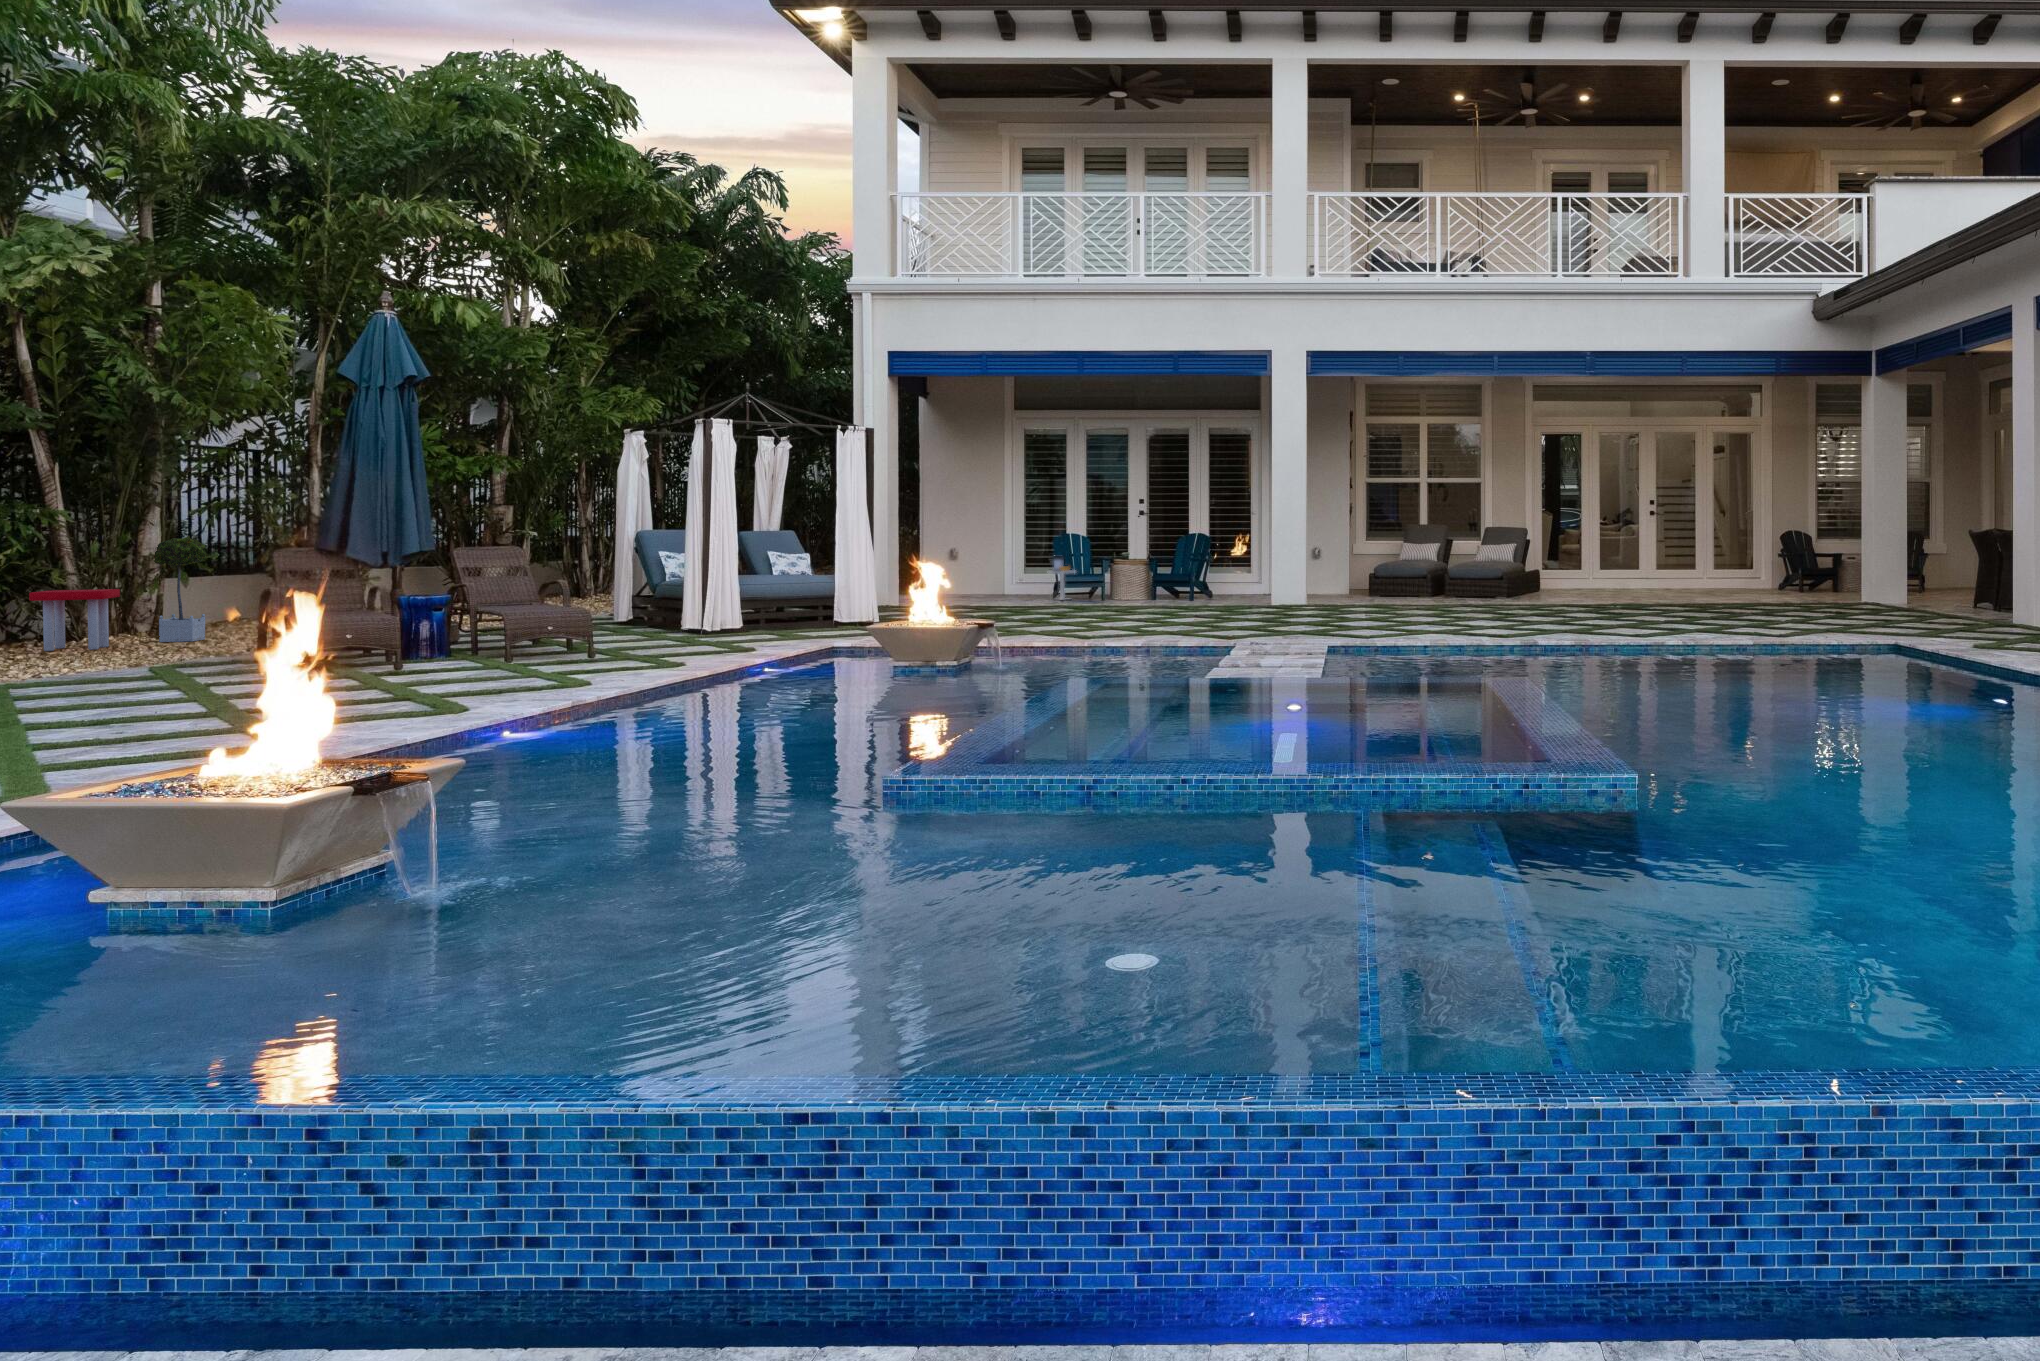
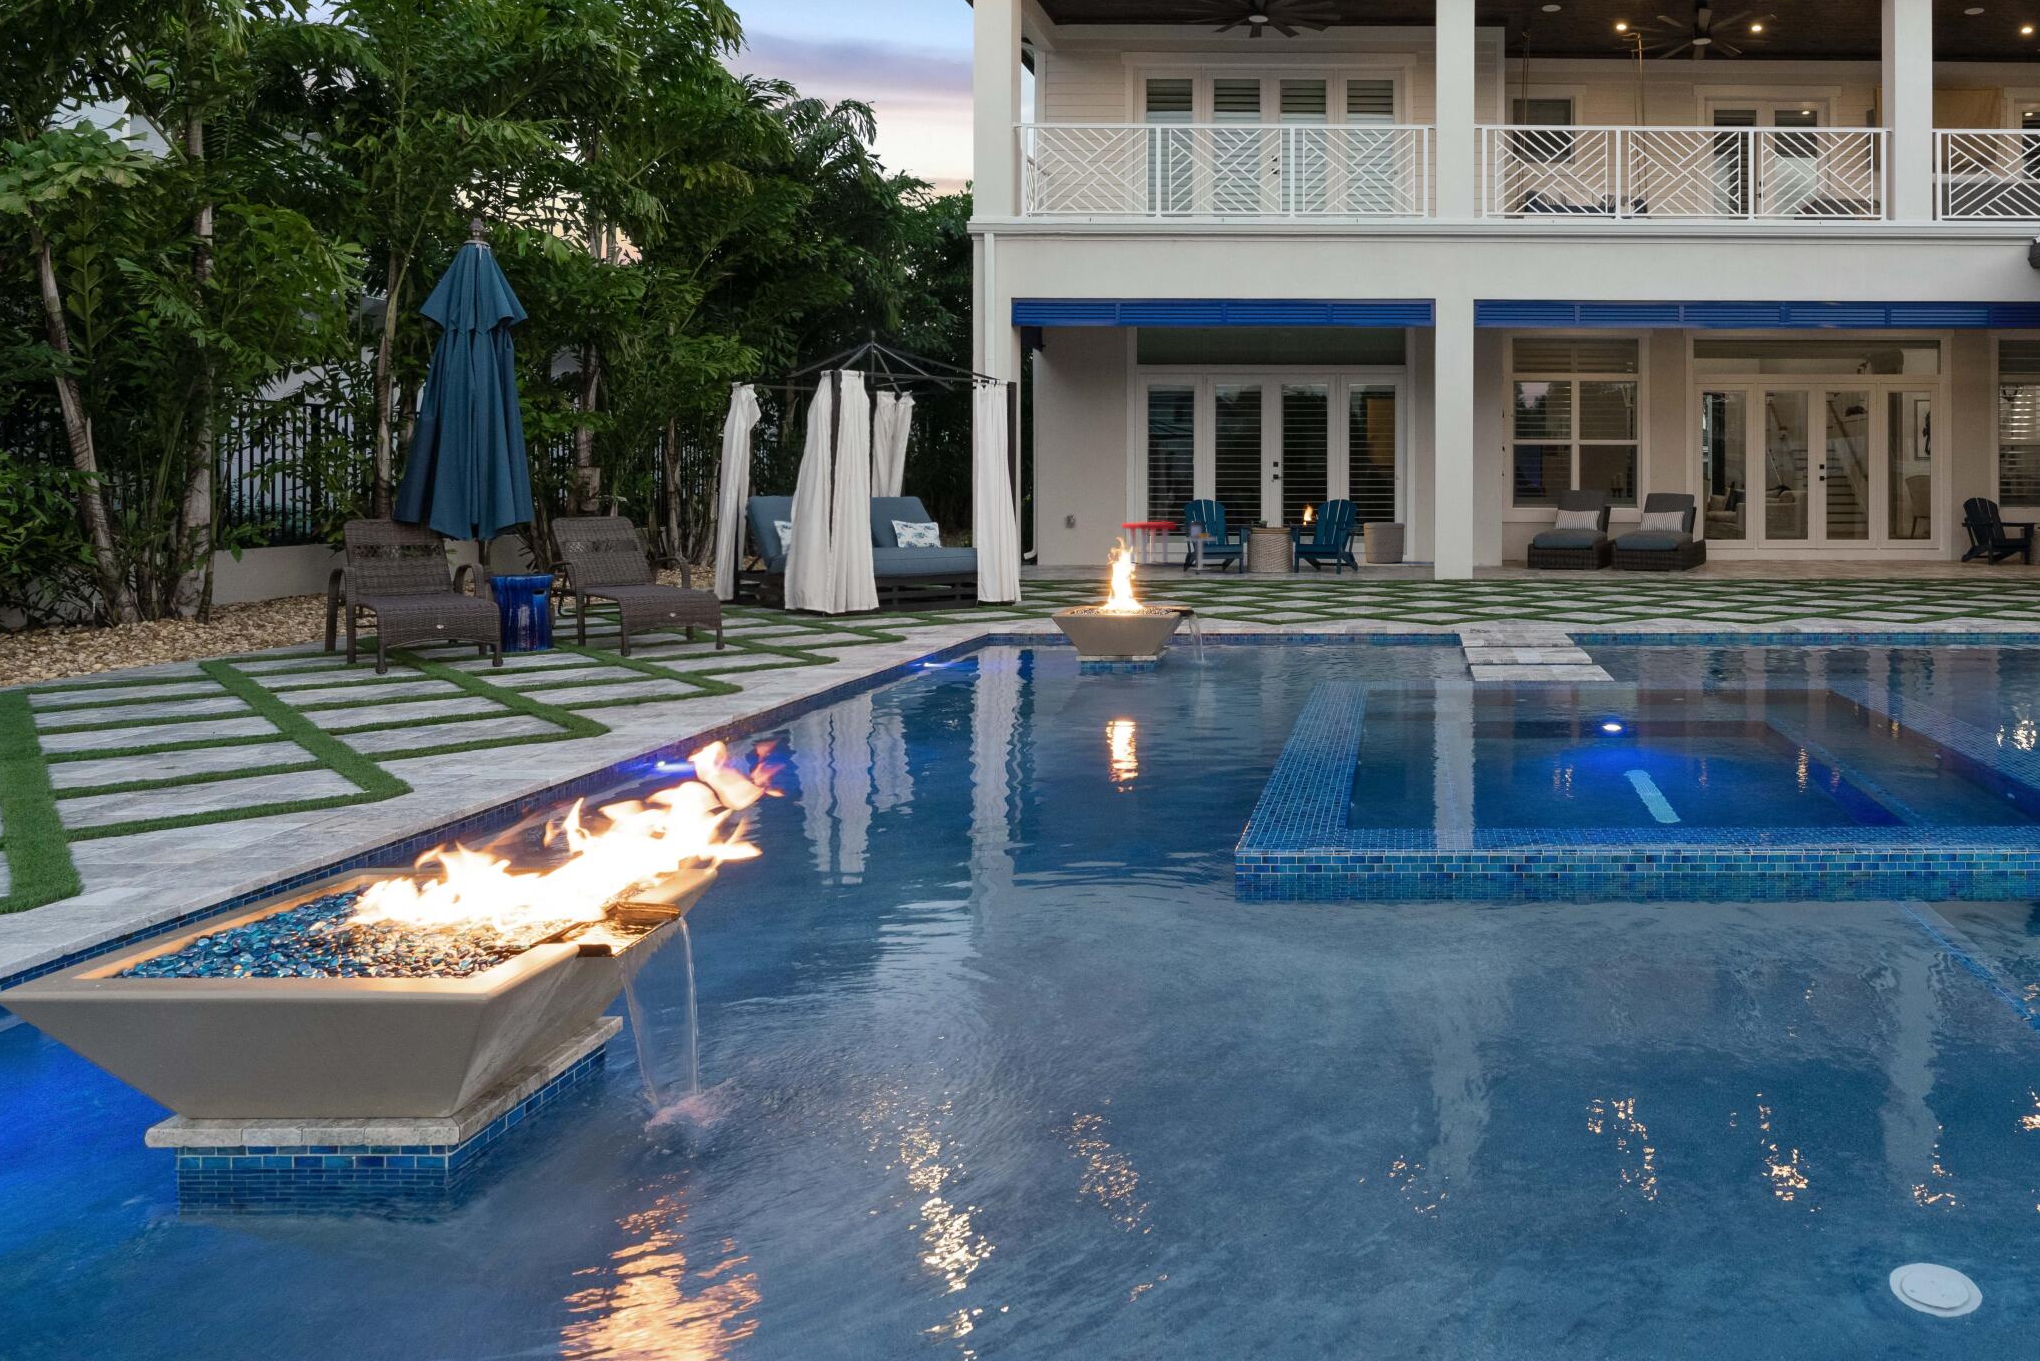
potted tree: present [154,536,207,642] -> none [196,503,260,627]
woven basket: none [1217,557,1256,594] -> present [1364,522,1405,563]
stool: present [29,589,120,651] -> present [1122,522,1176,564]

